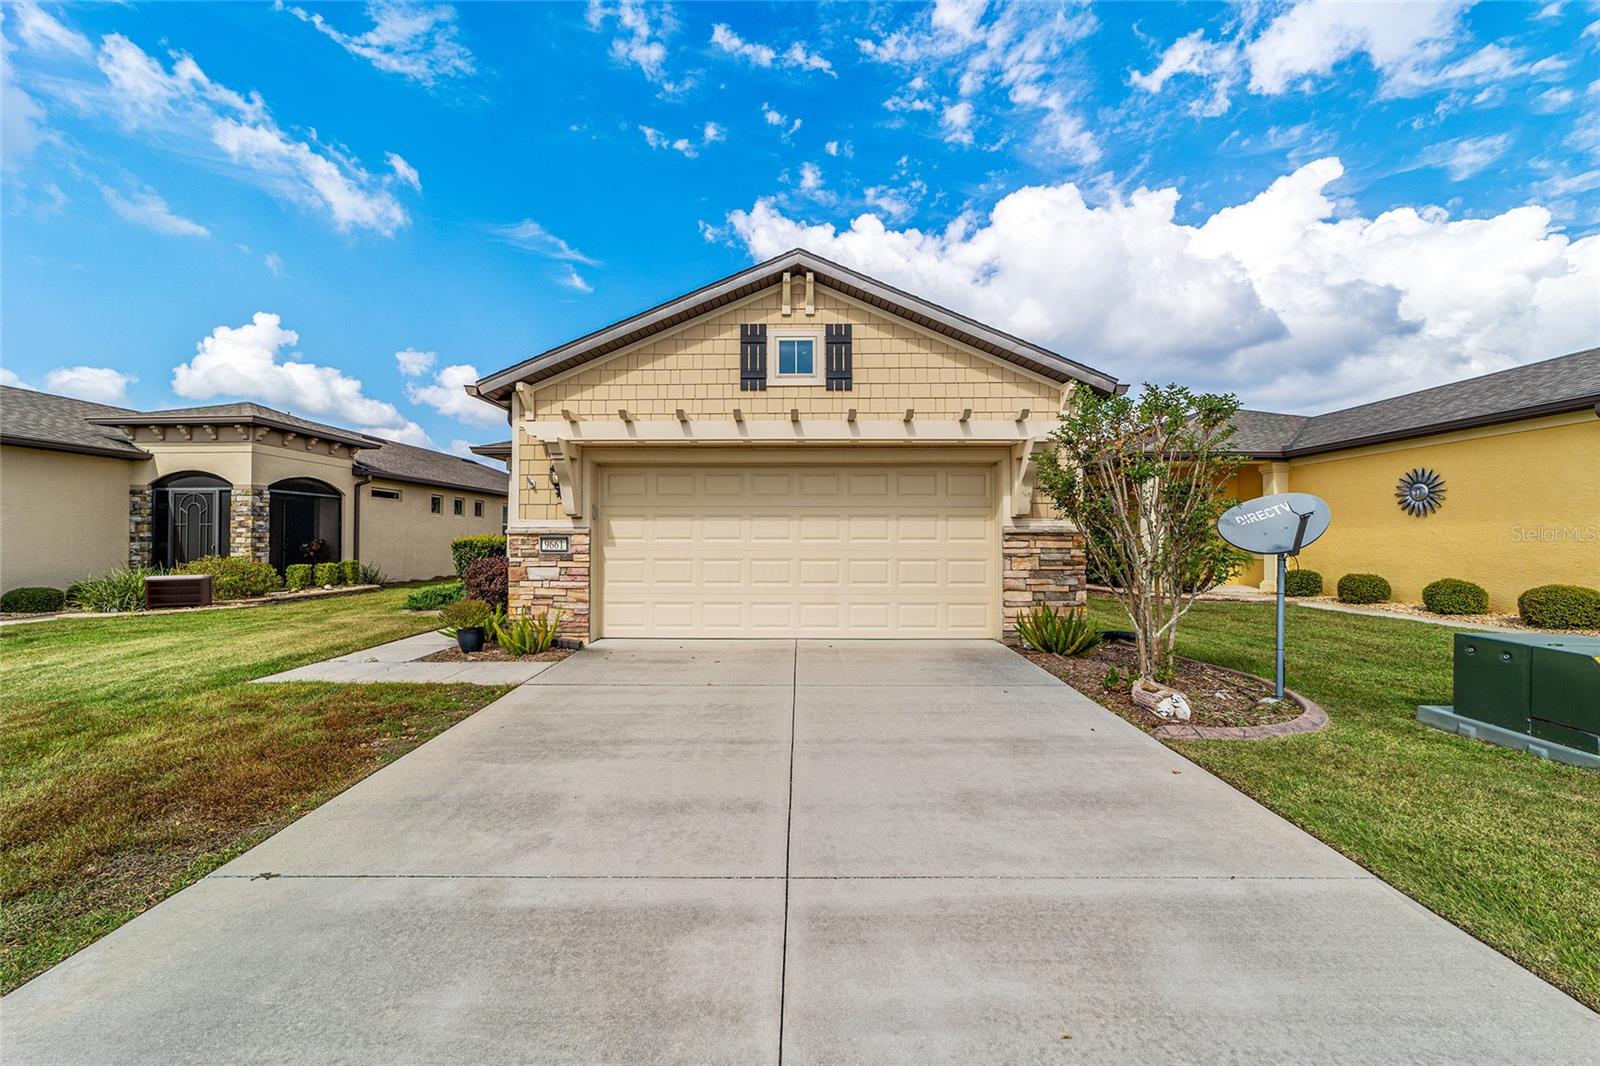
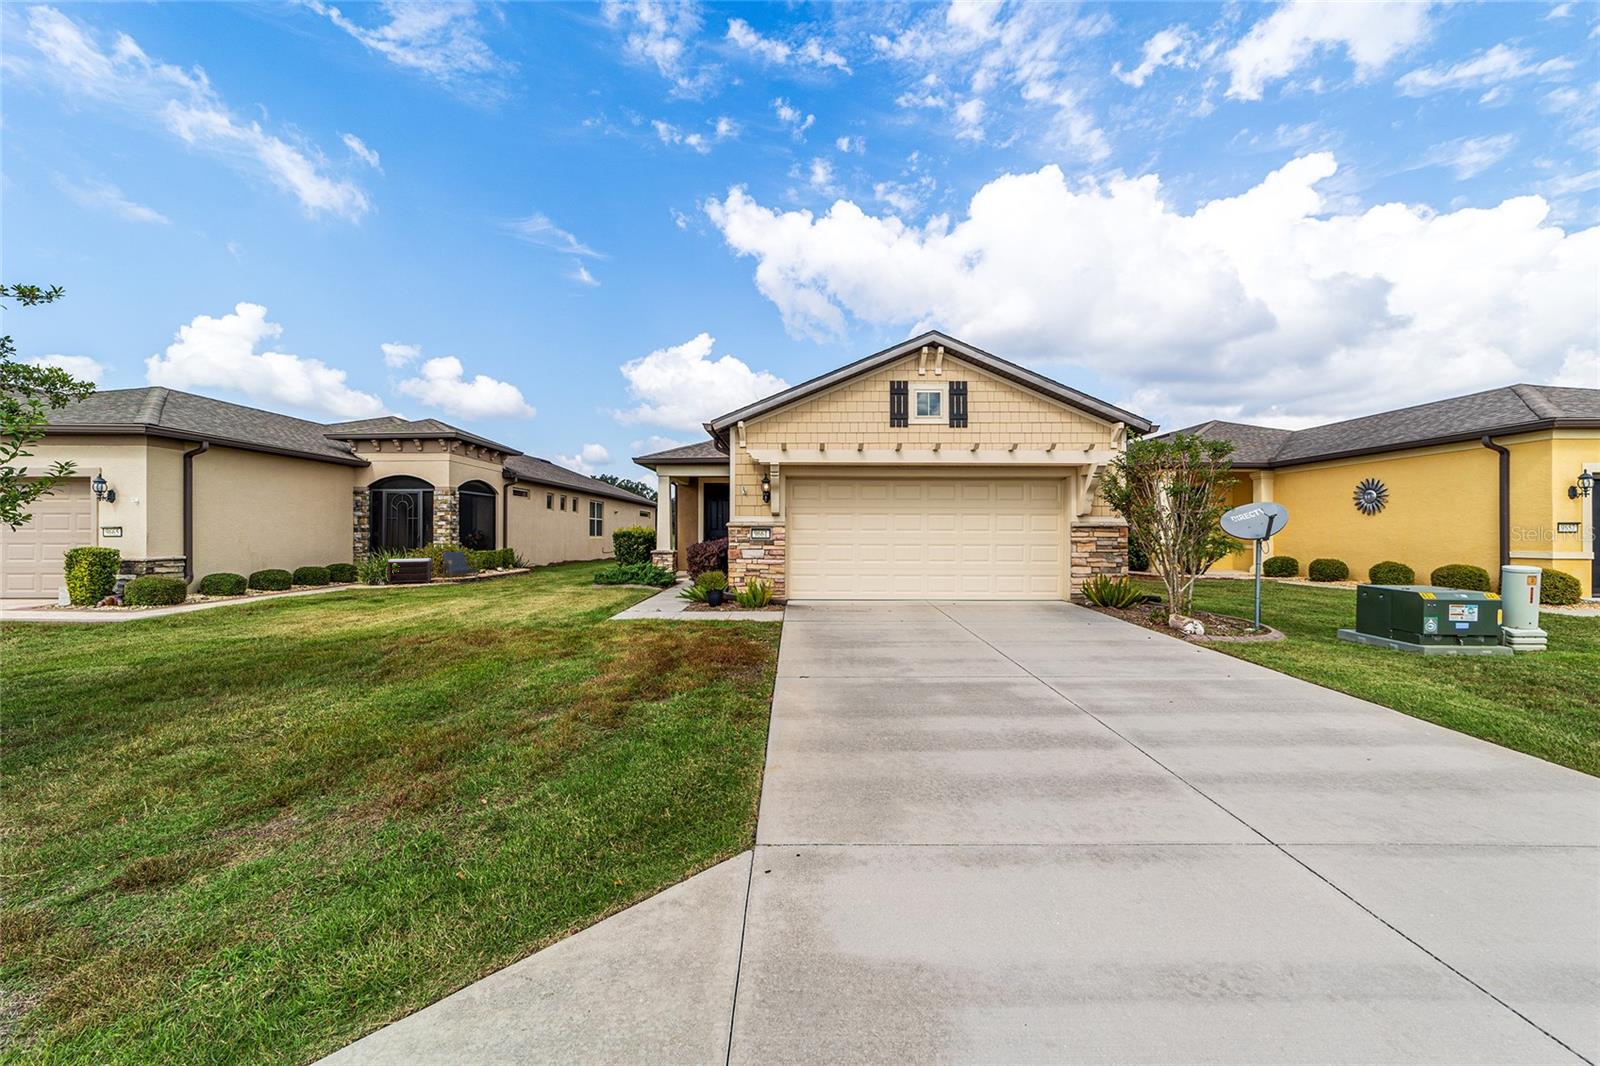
lounge chair: none [226,566,273,607] -> present [443,552,478,581]

